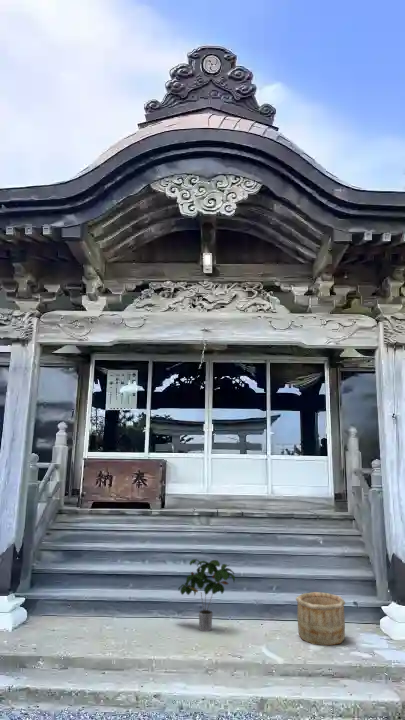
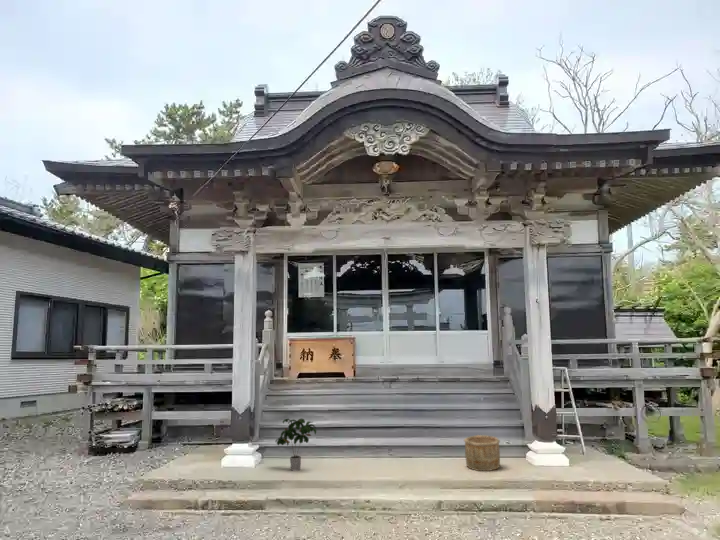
potted plant: present [178,559,235,631] -> present [276,419,316,471]

